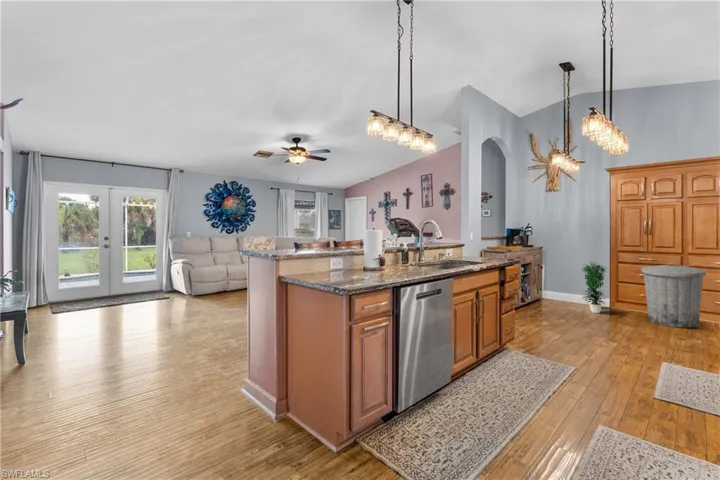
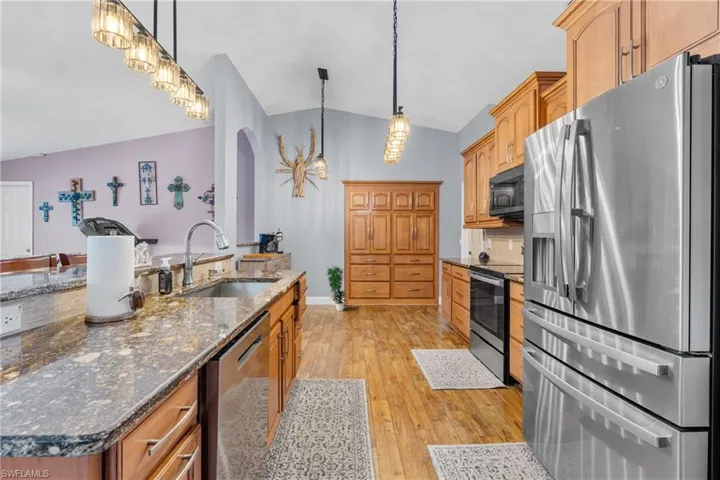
trash can: present [642,263,706,328] -> none [370,263,407,313]

